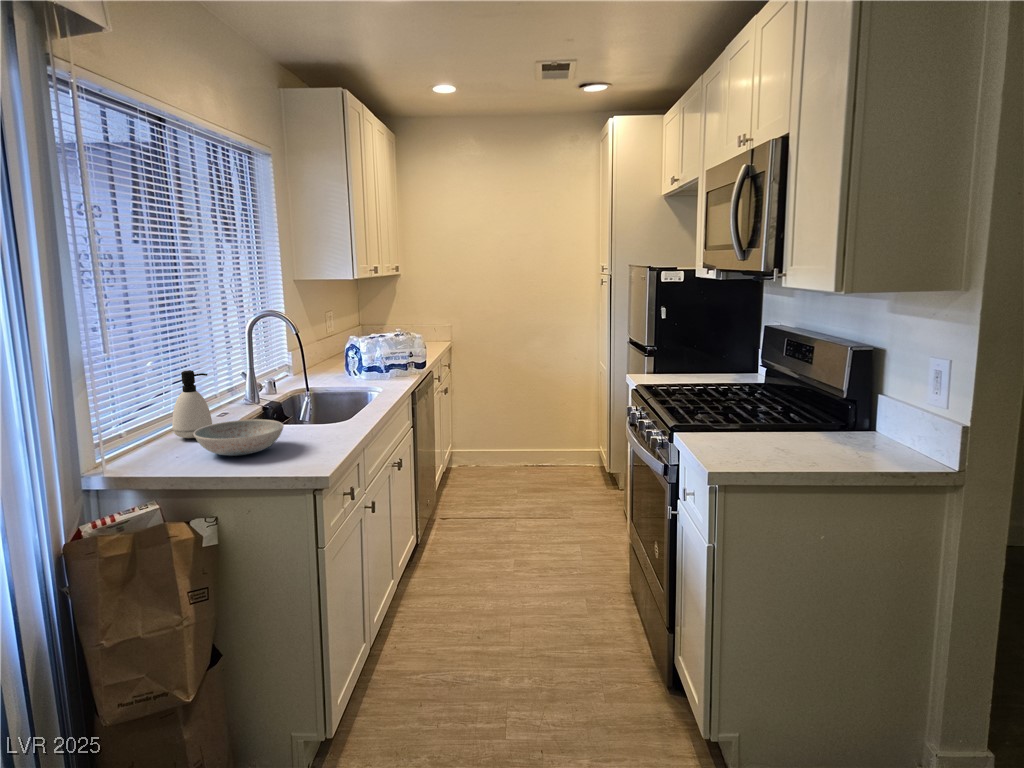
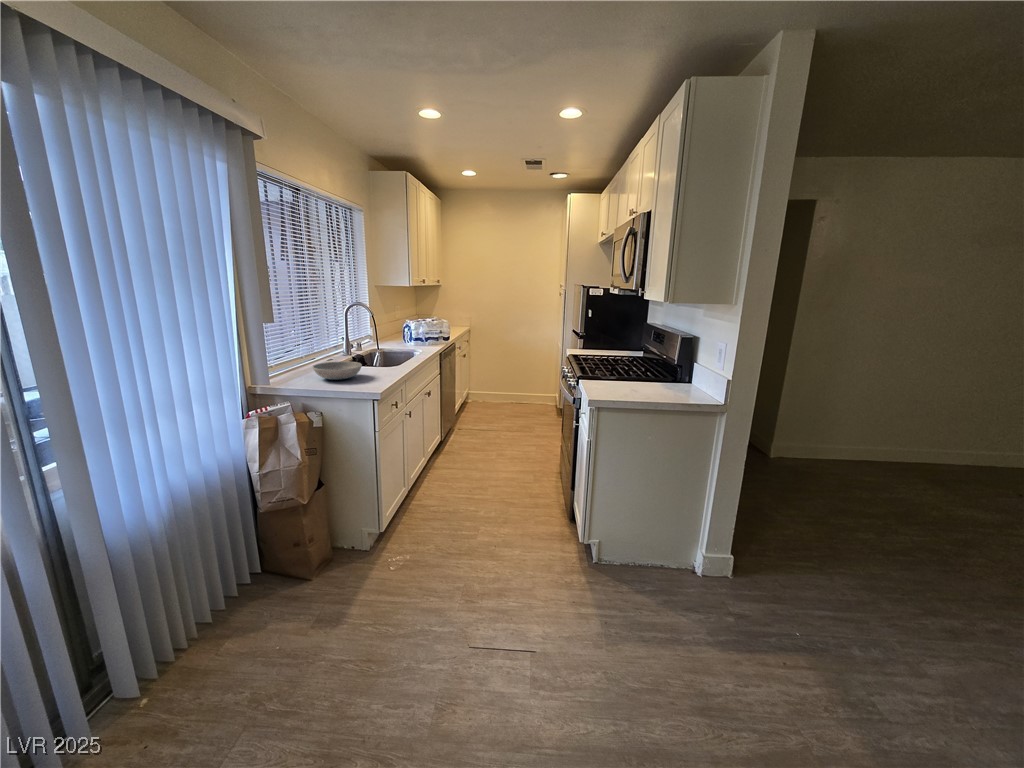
soap dispenser: present [172,370,212,438] -> none [301,333,323,371]

